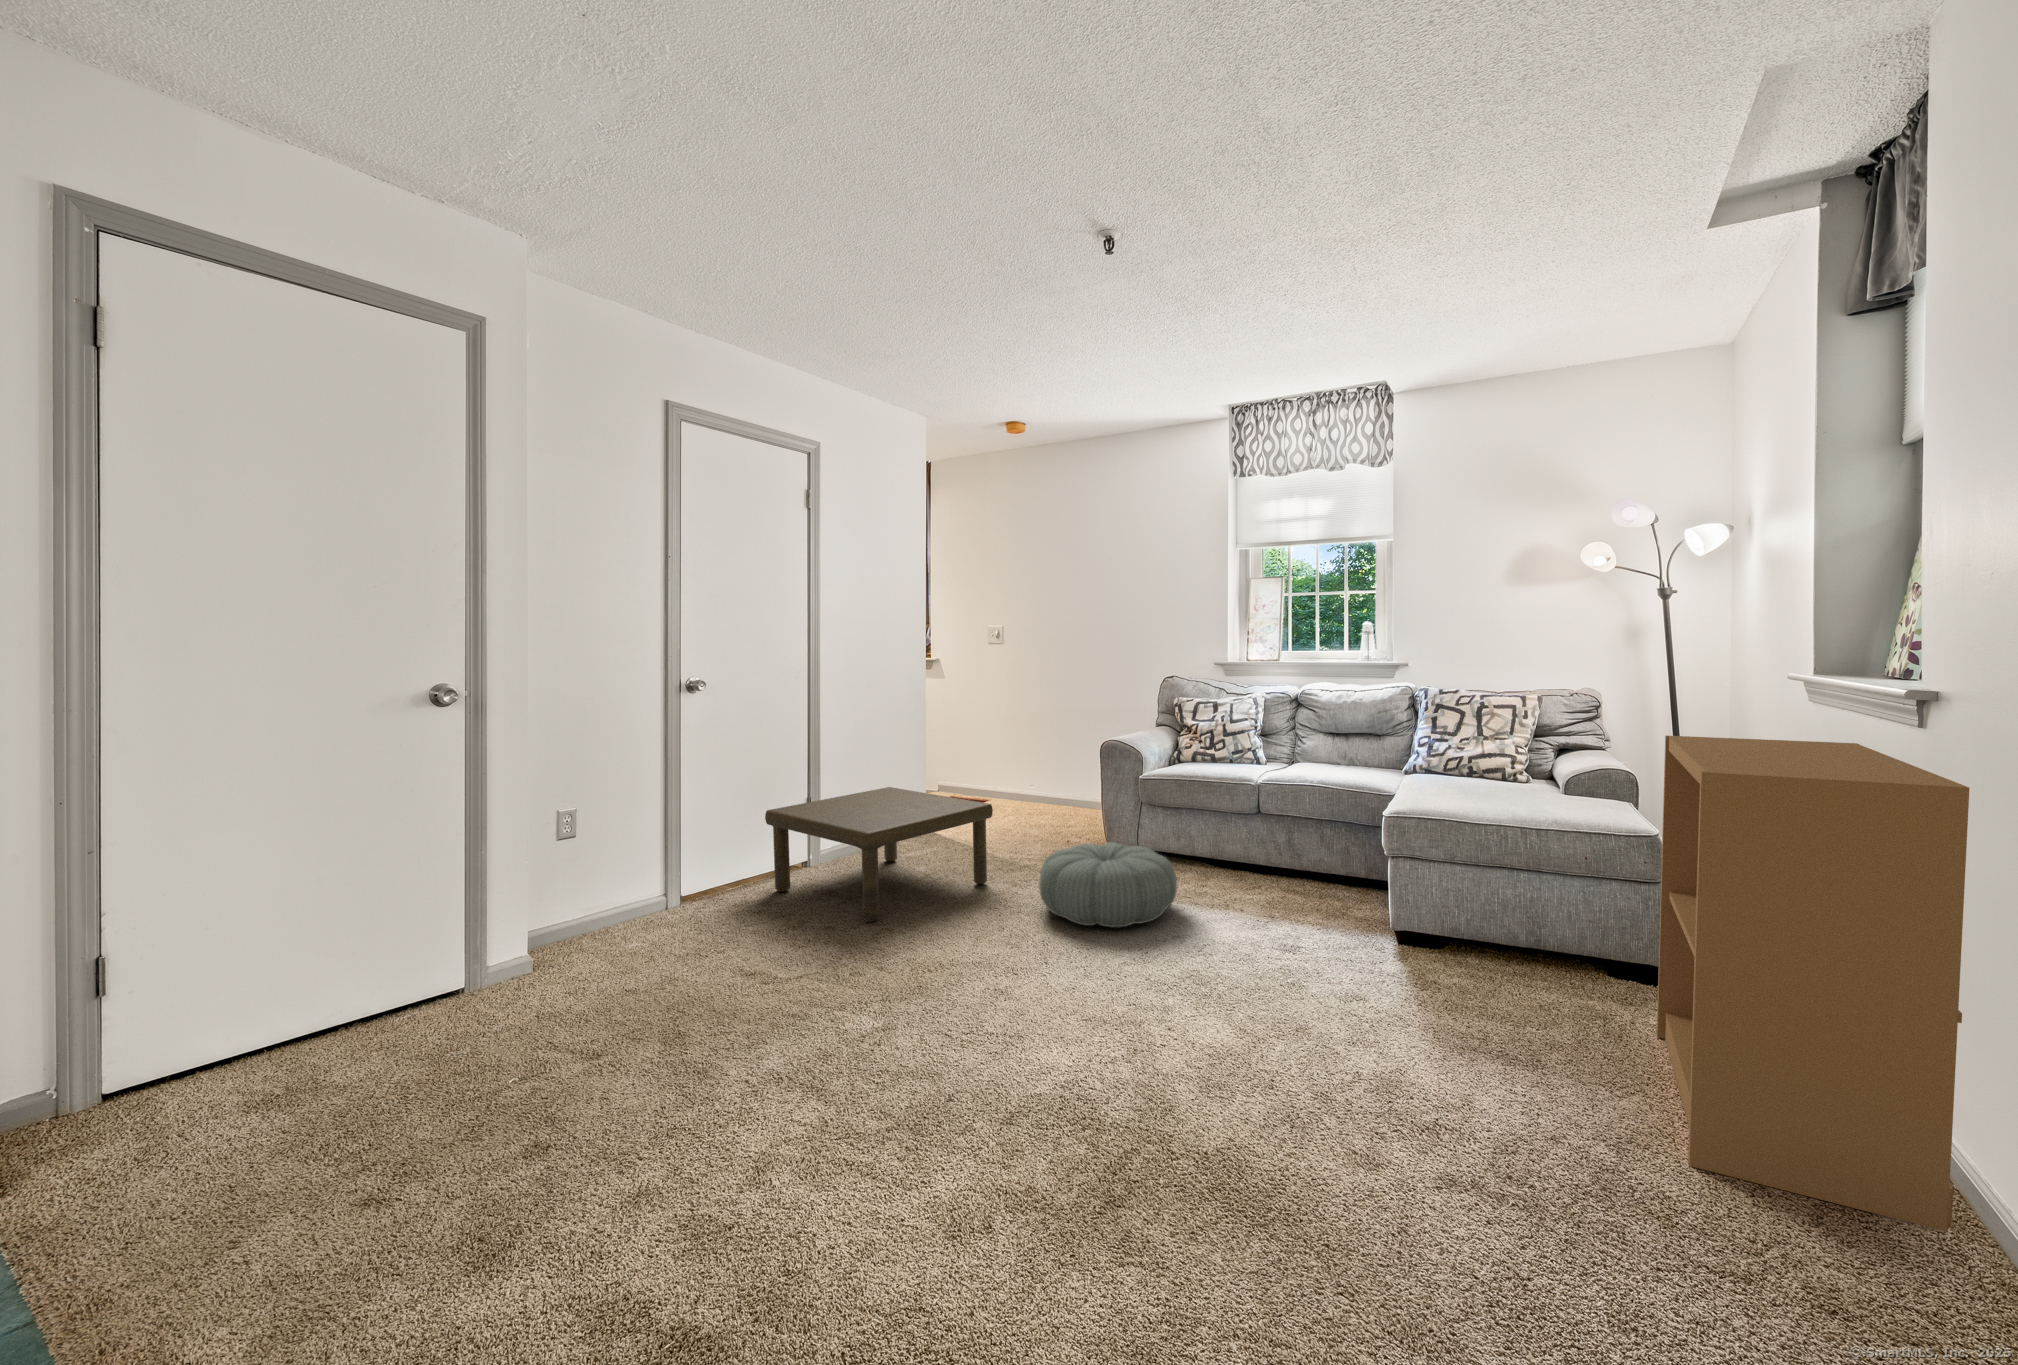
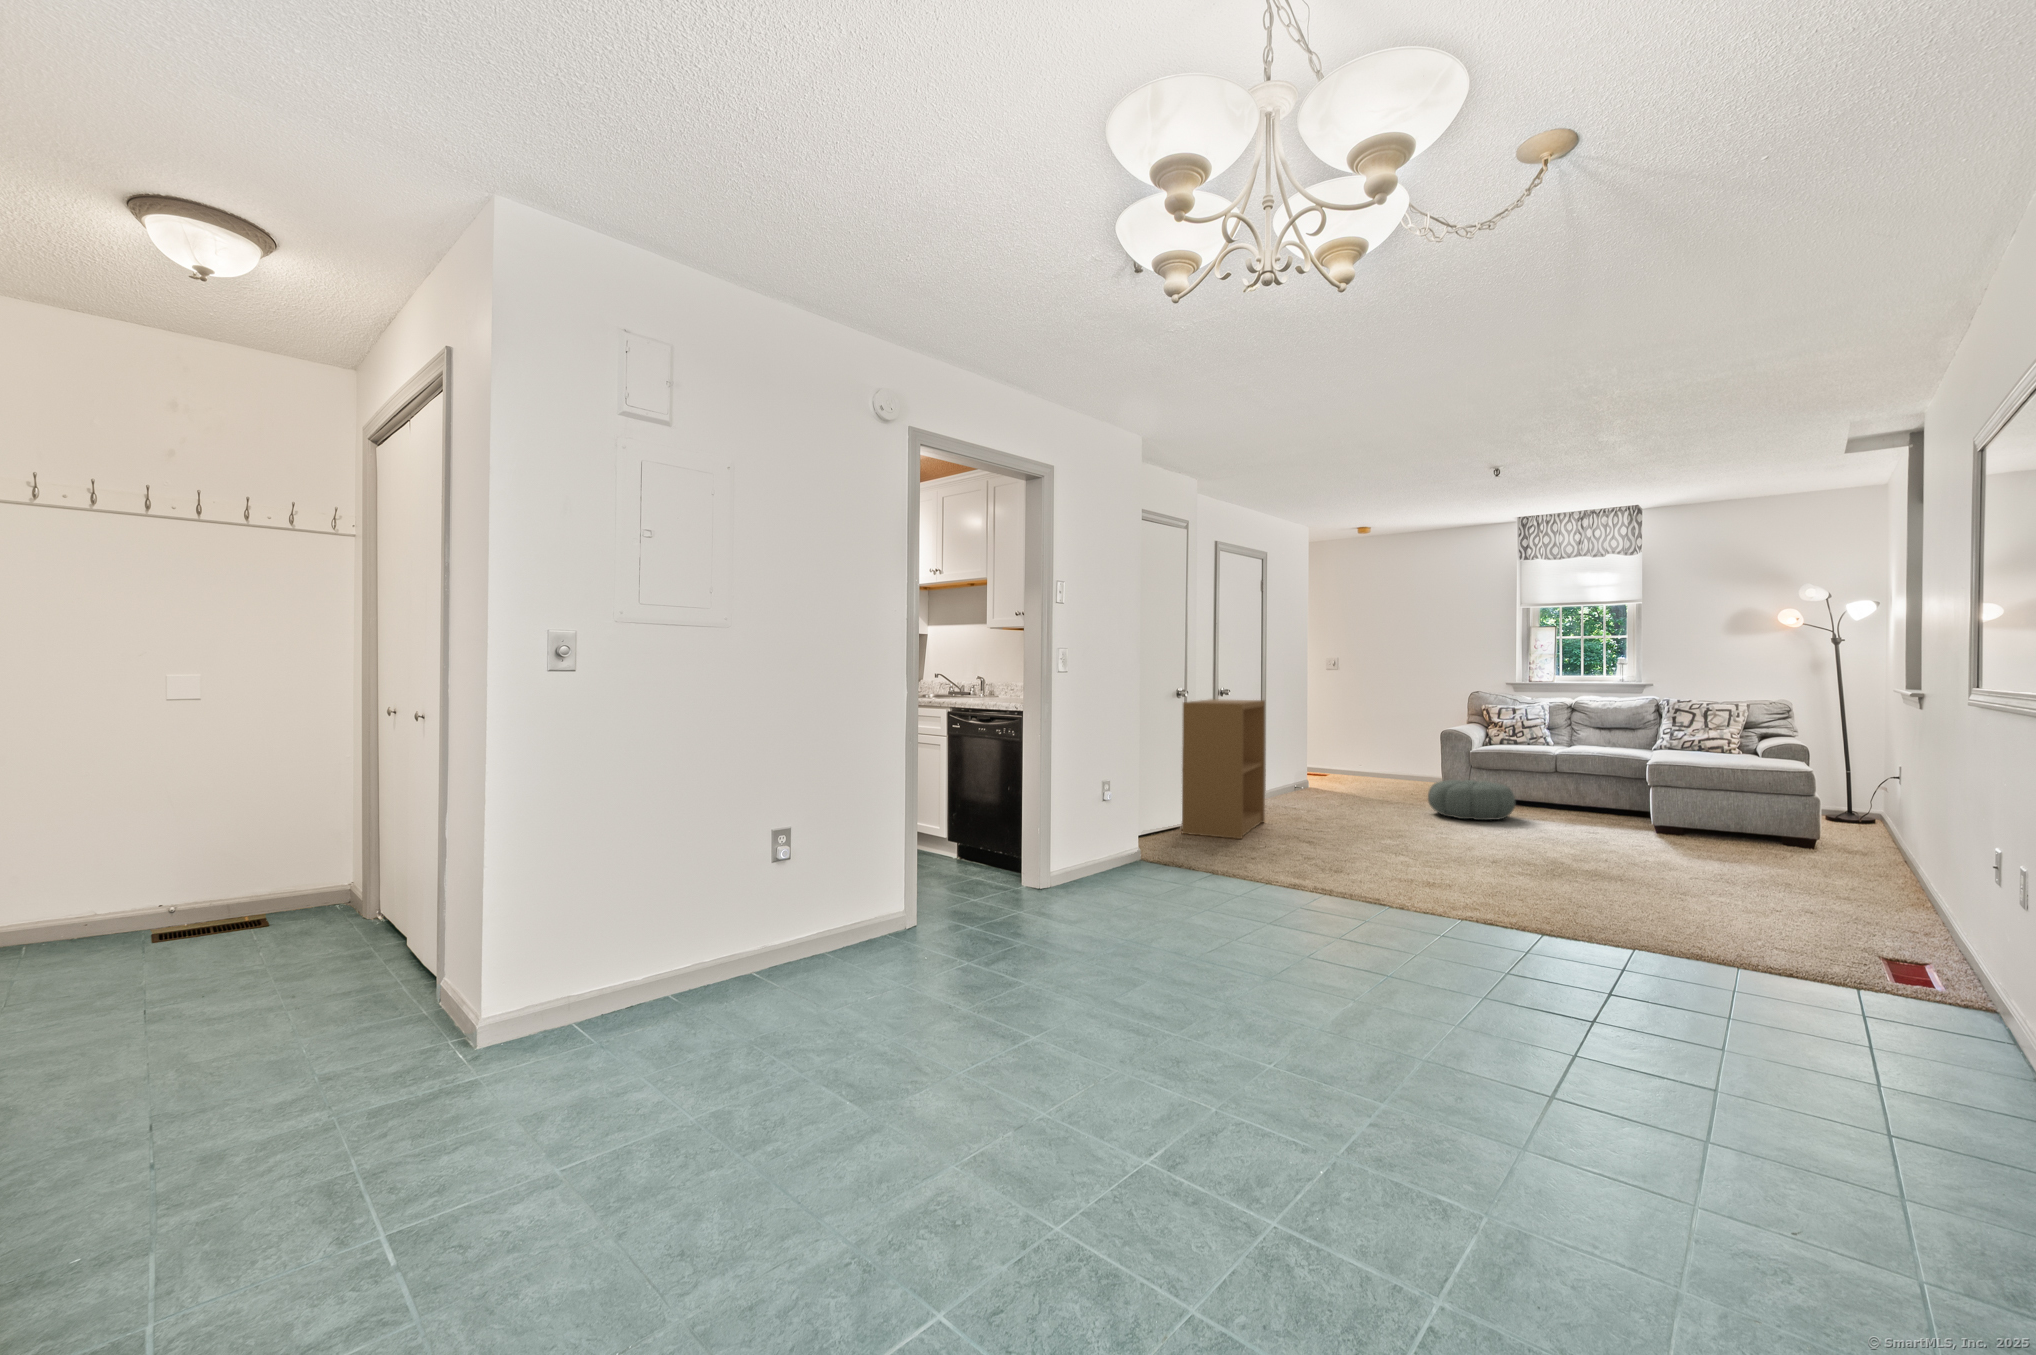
bookshelf: present [1657,736,1969,1232] -> present [1182,699,1265,839]
coffee table: present [765,787,993,922] -> none [1254,751,1388,813]

